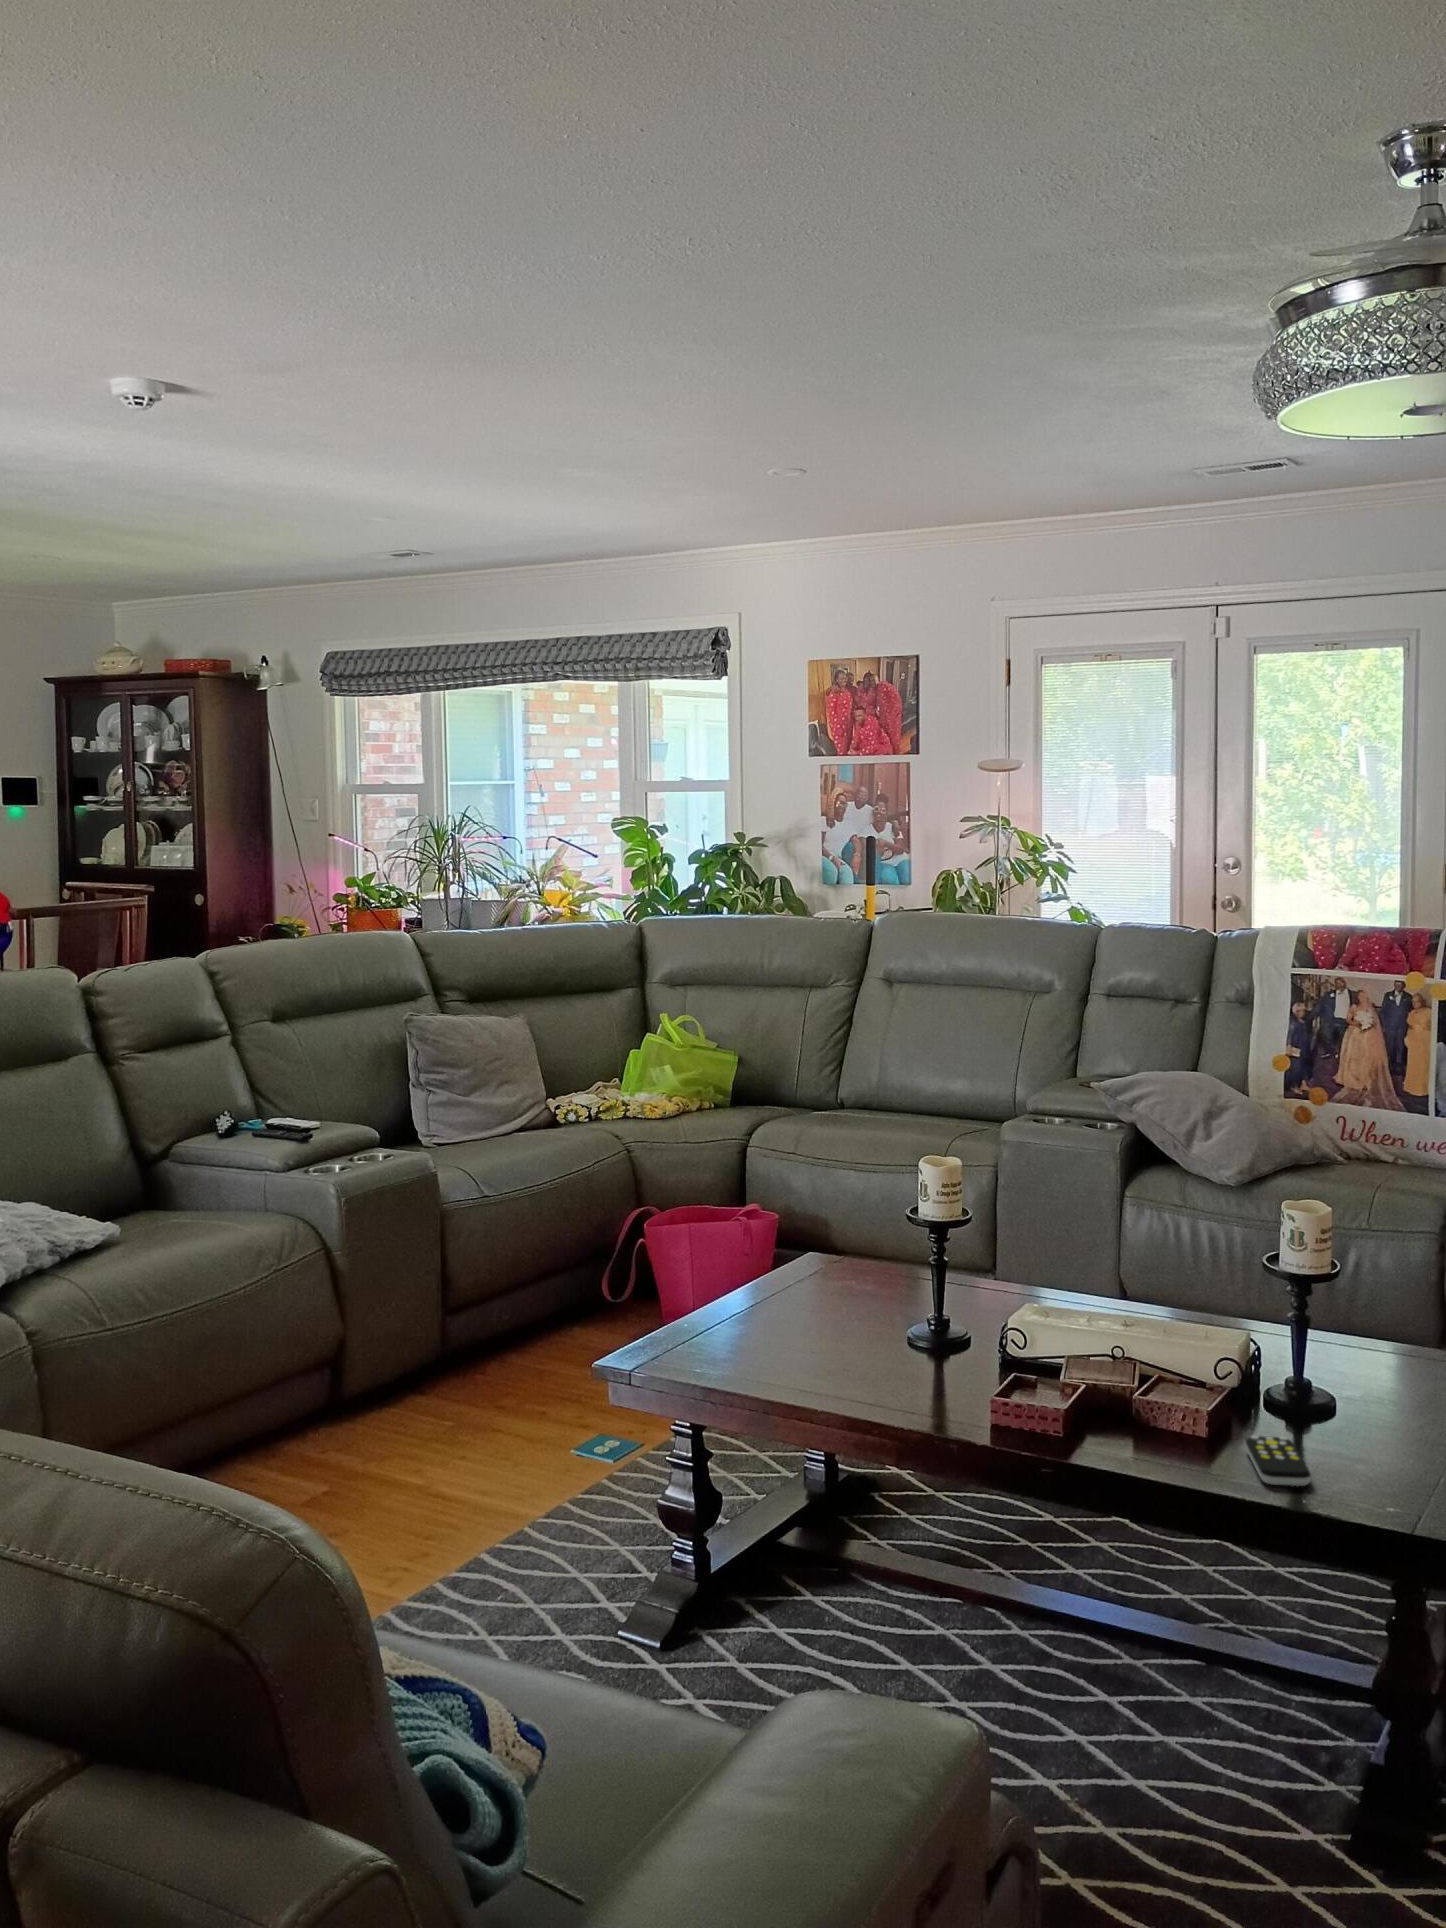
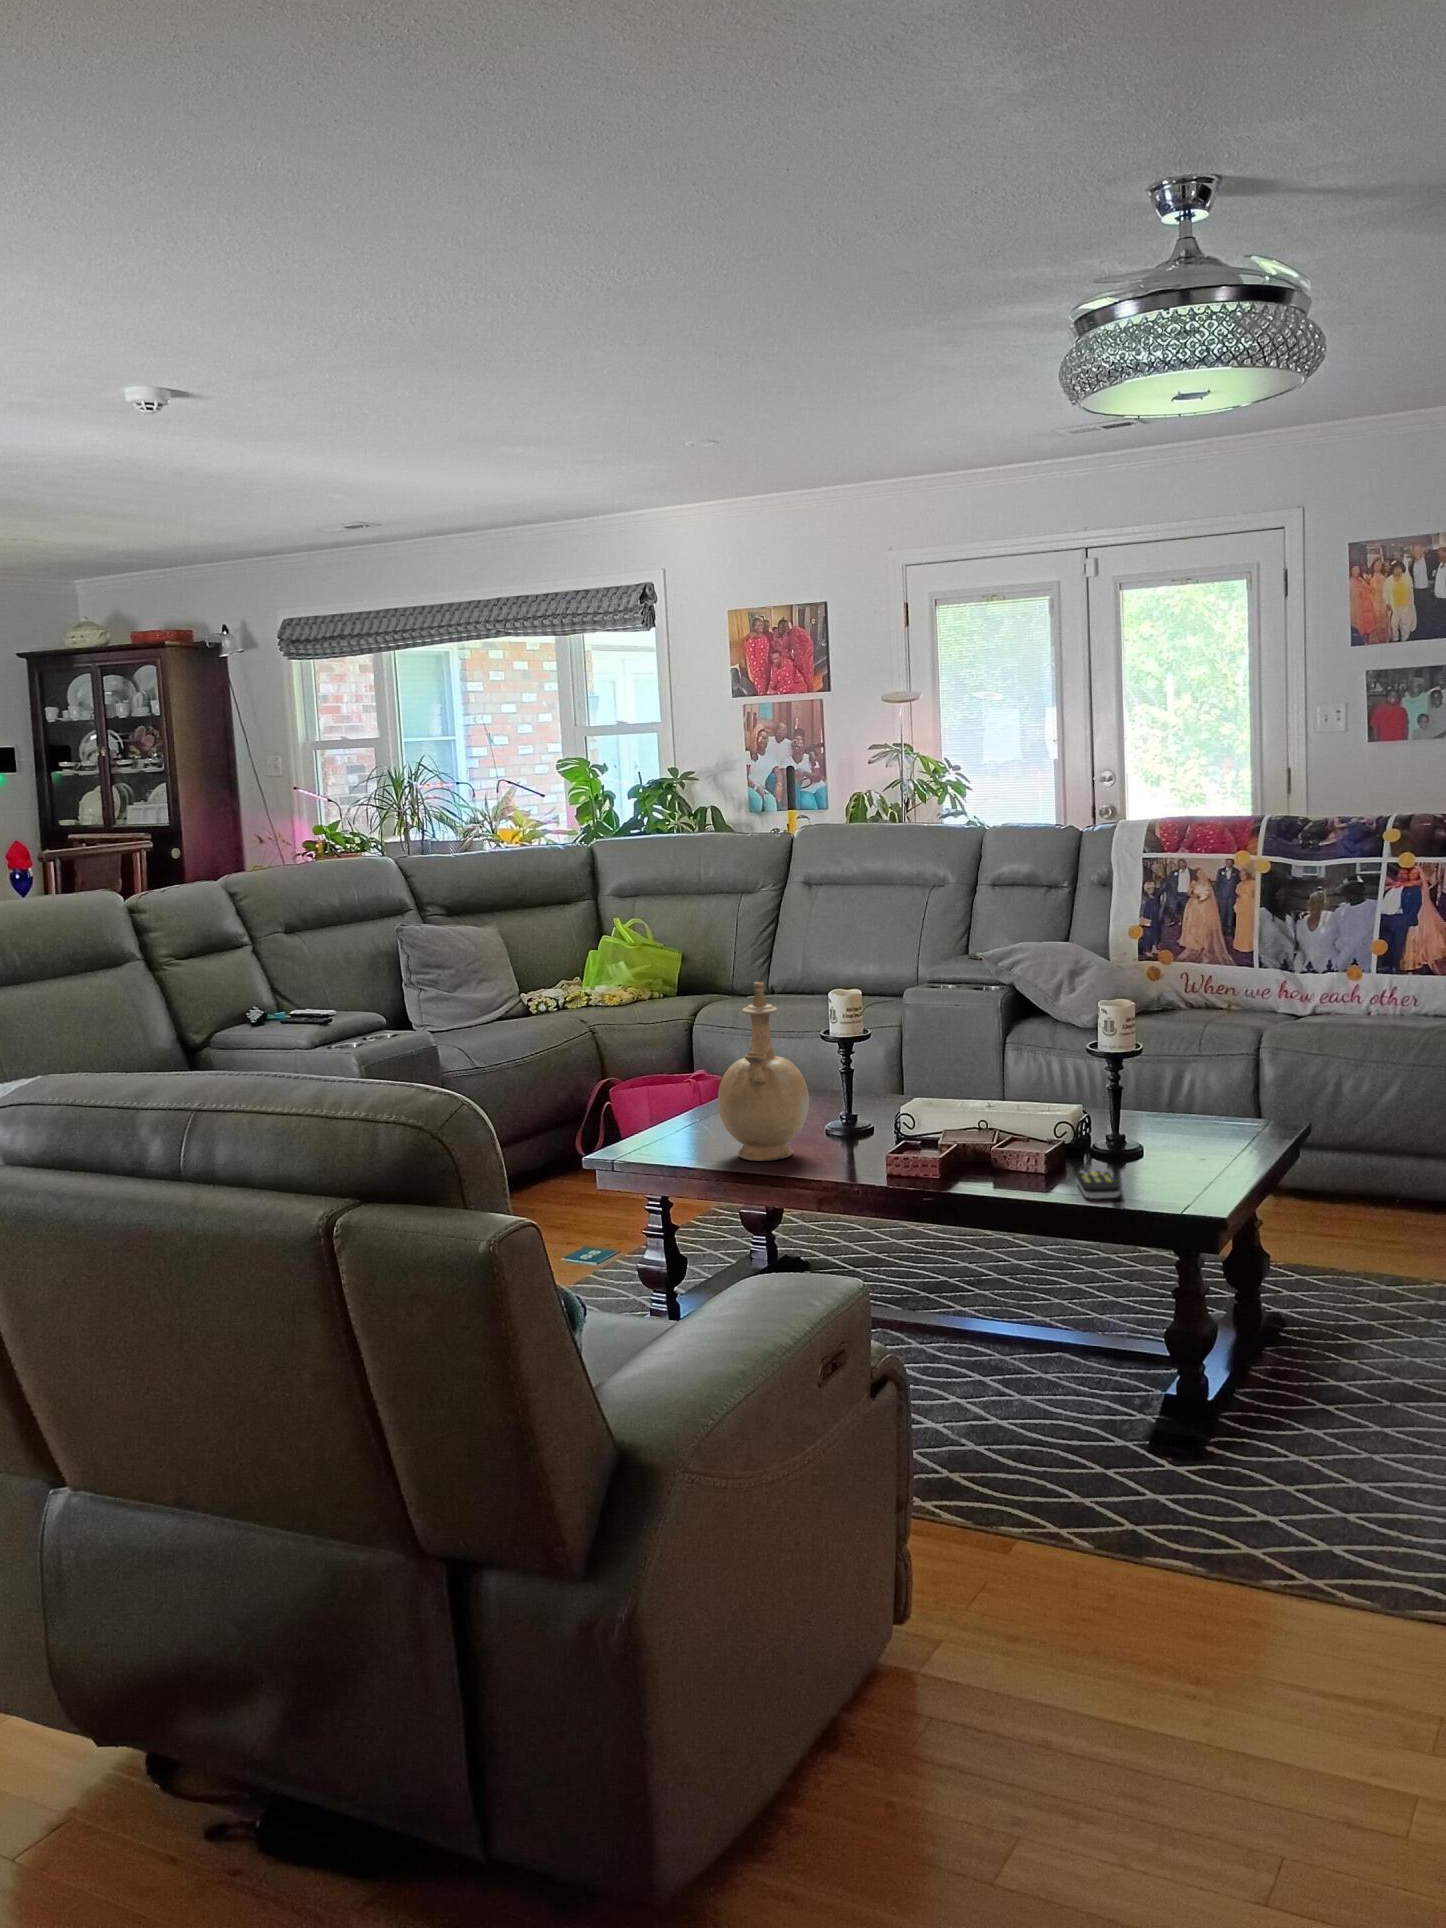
vase: none [770,1146,887,1380] -> present [718,982,809,1161]

